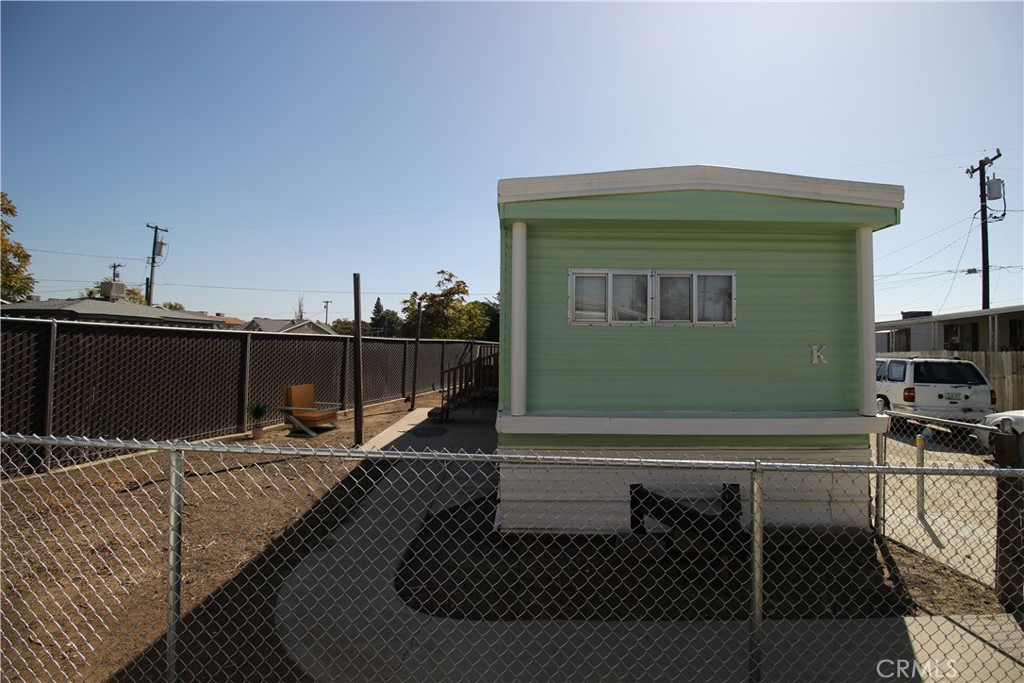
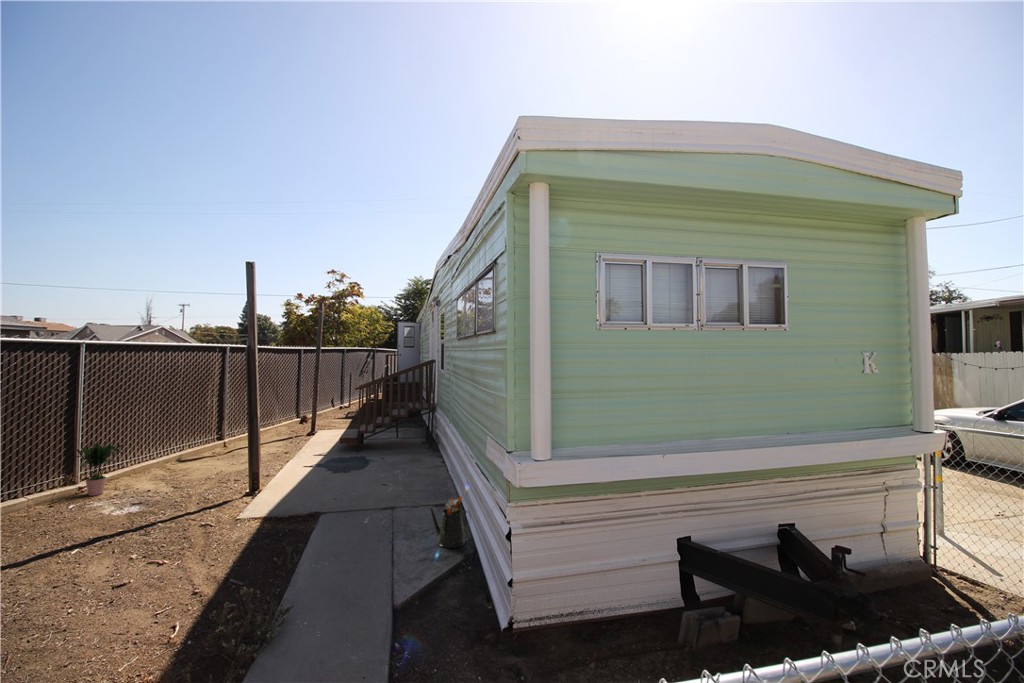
lounge chair: present [275,384,341,437] -> none [125,409,226,484]
watering can: none [467,449,495,487] -> present [431,496,470,548]

